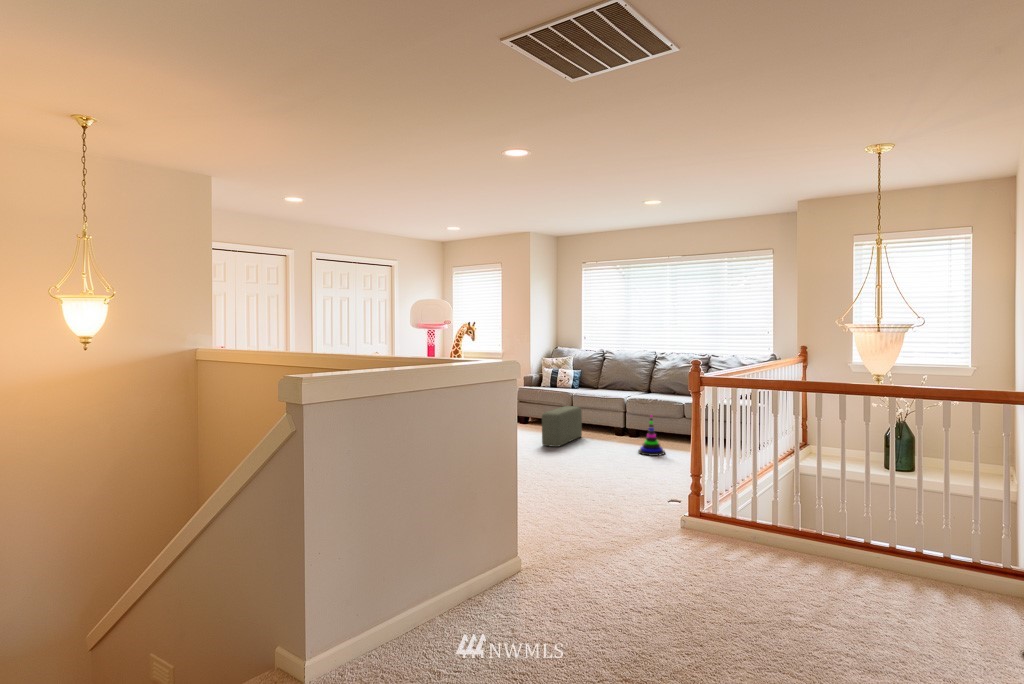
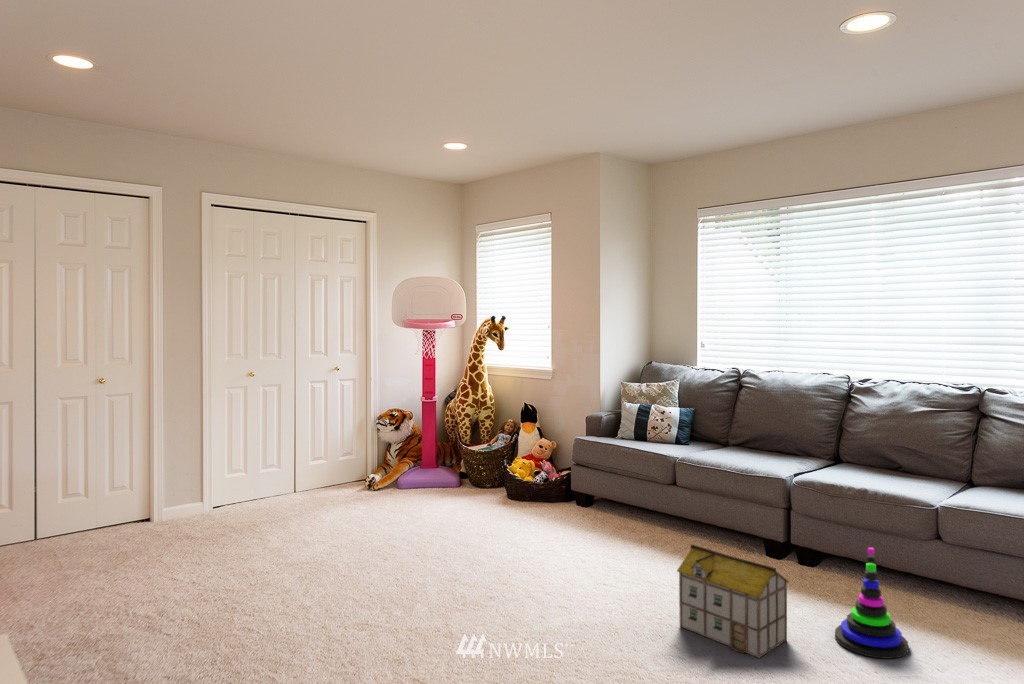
pouf: present [542,406,582,447] -> none [603,490,693,593]
toy house: none [576,419,620,458] -> present [677,545,789,658]

